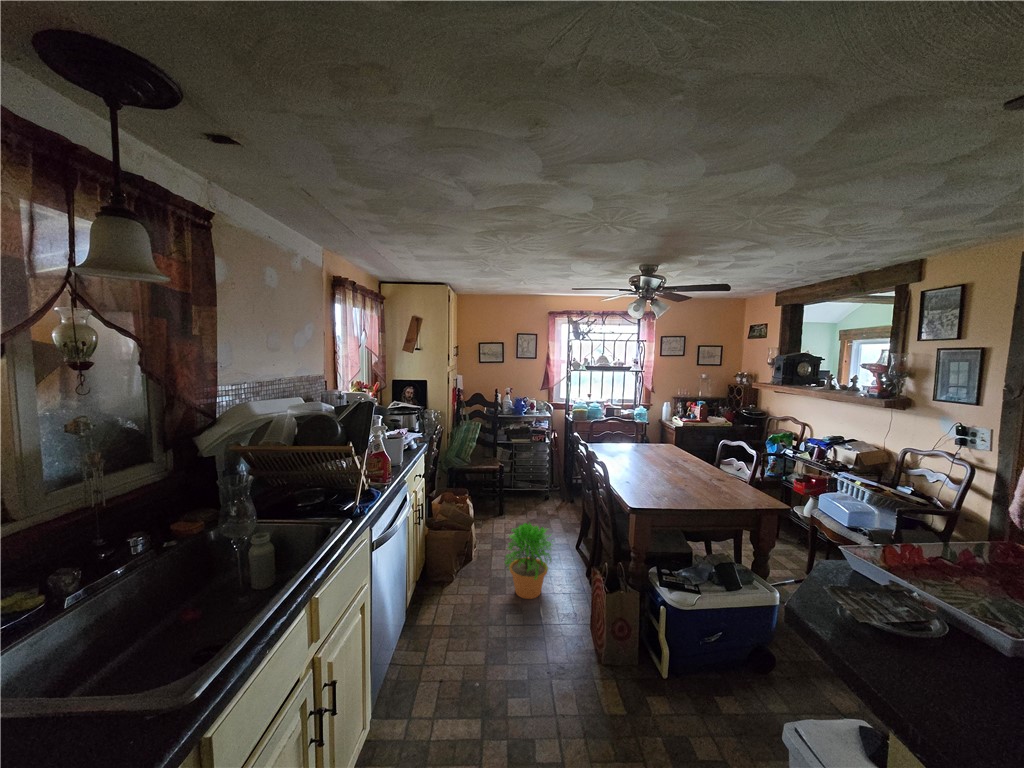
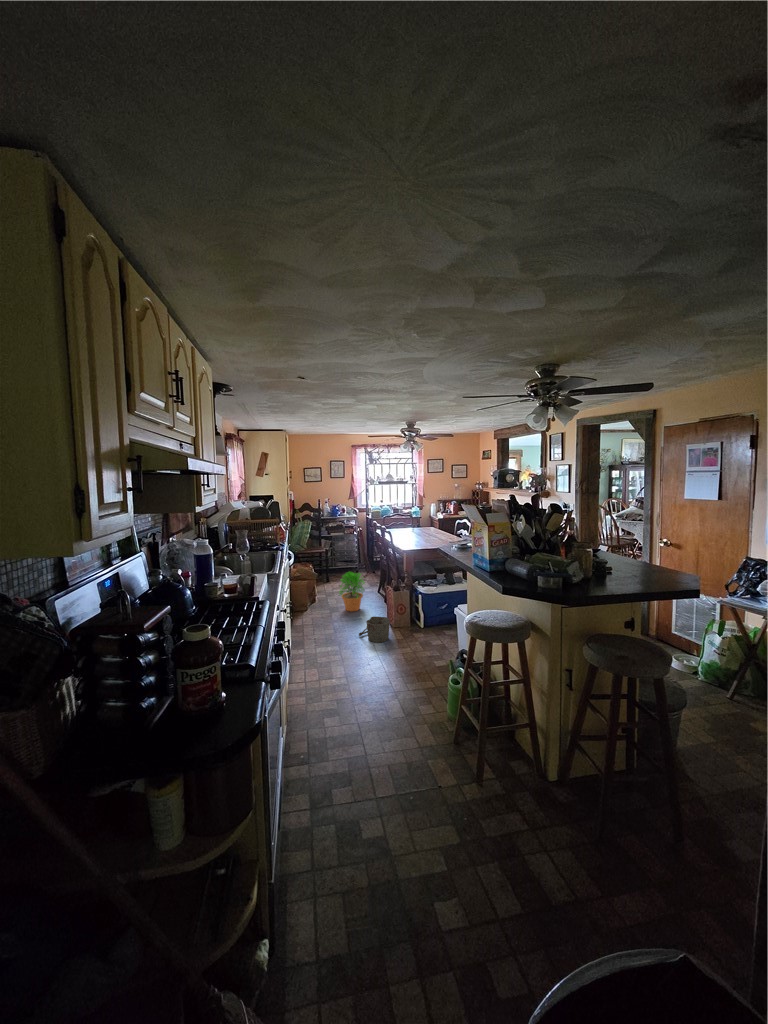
bucket: none [528,650,597,727] -> present [359,616,390,643]

